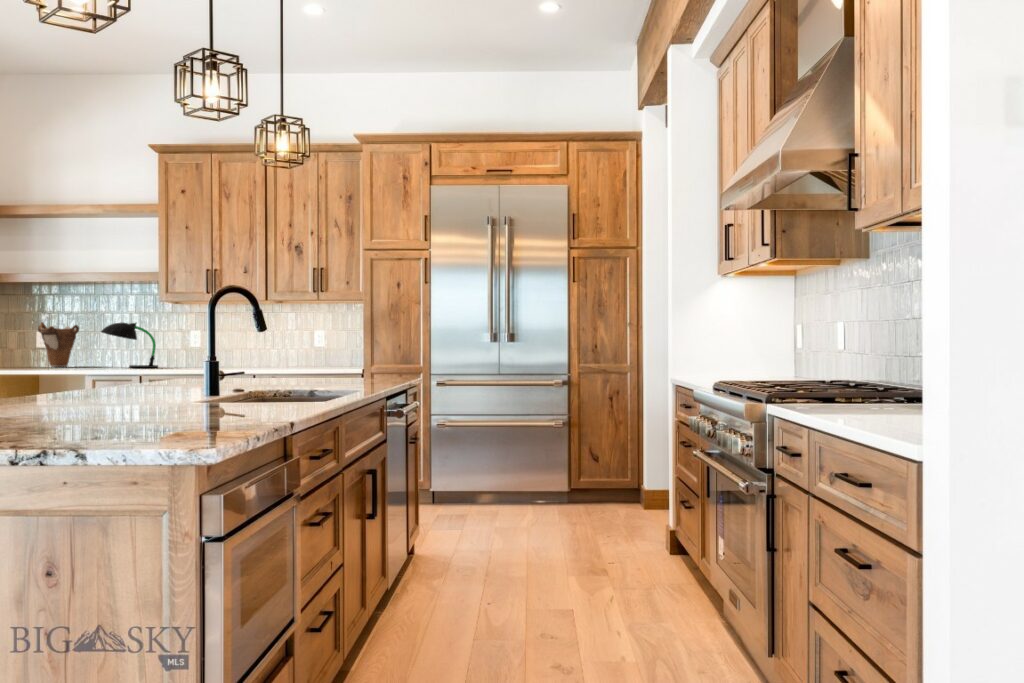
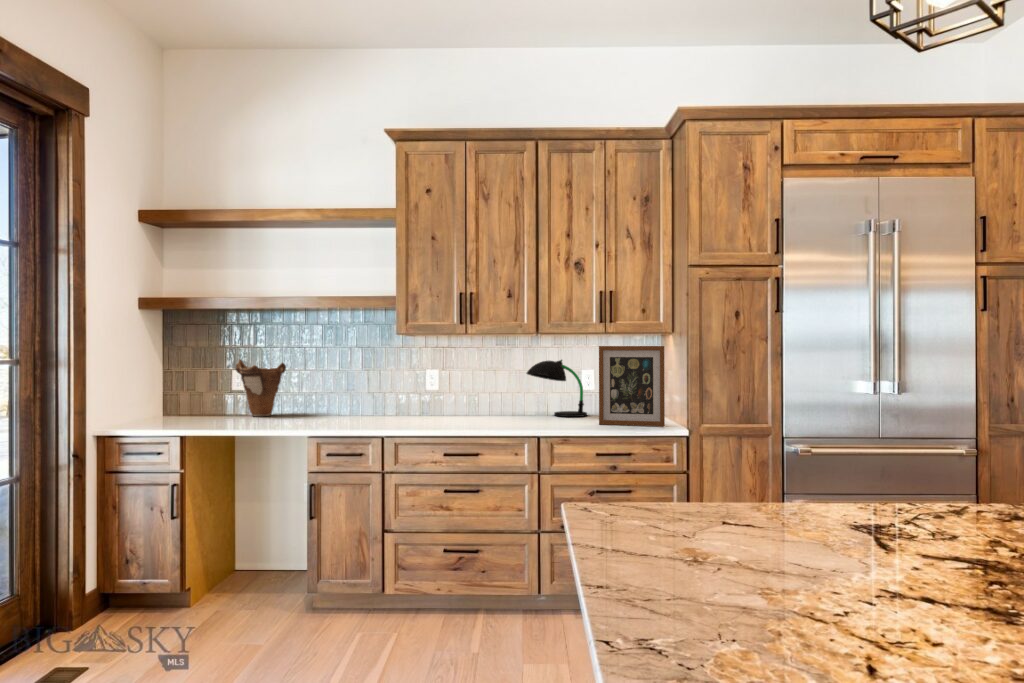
picture frame: none [311,309,358,370] -> present [599,346,665,426]
desk lamp: present [101,323,158,368] -> present [527,360,587,417]

